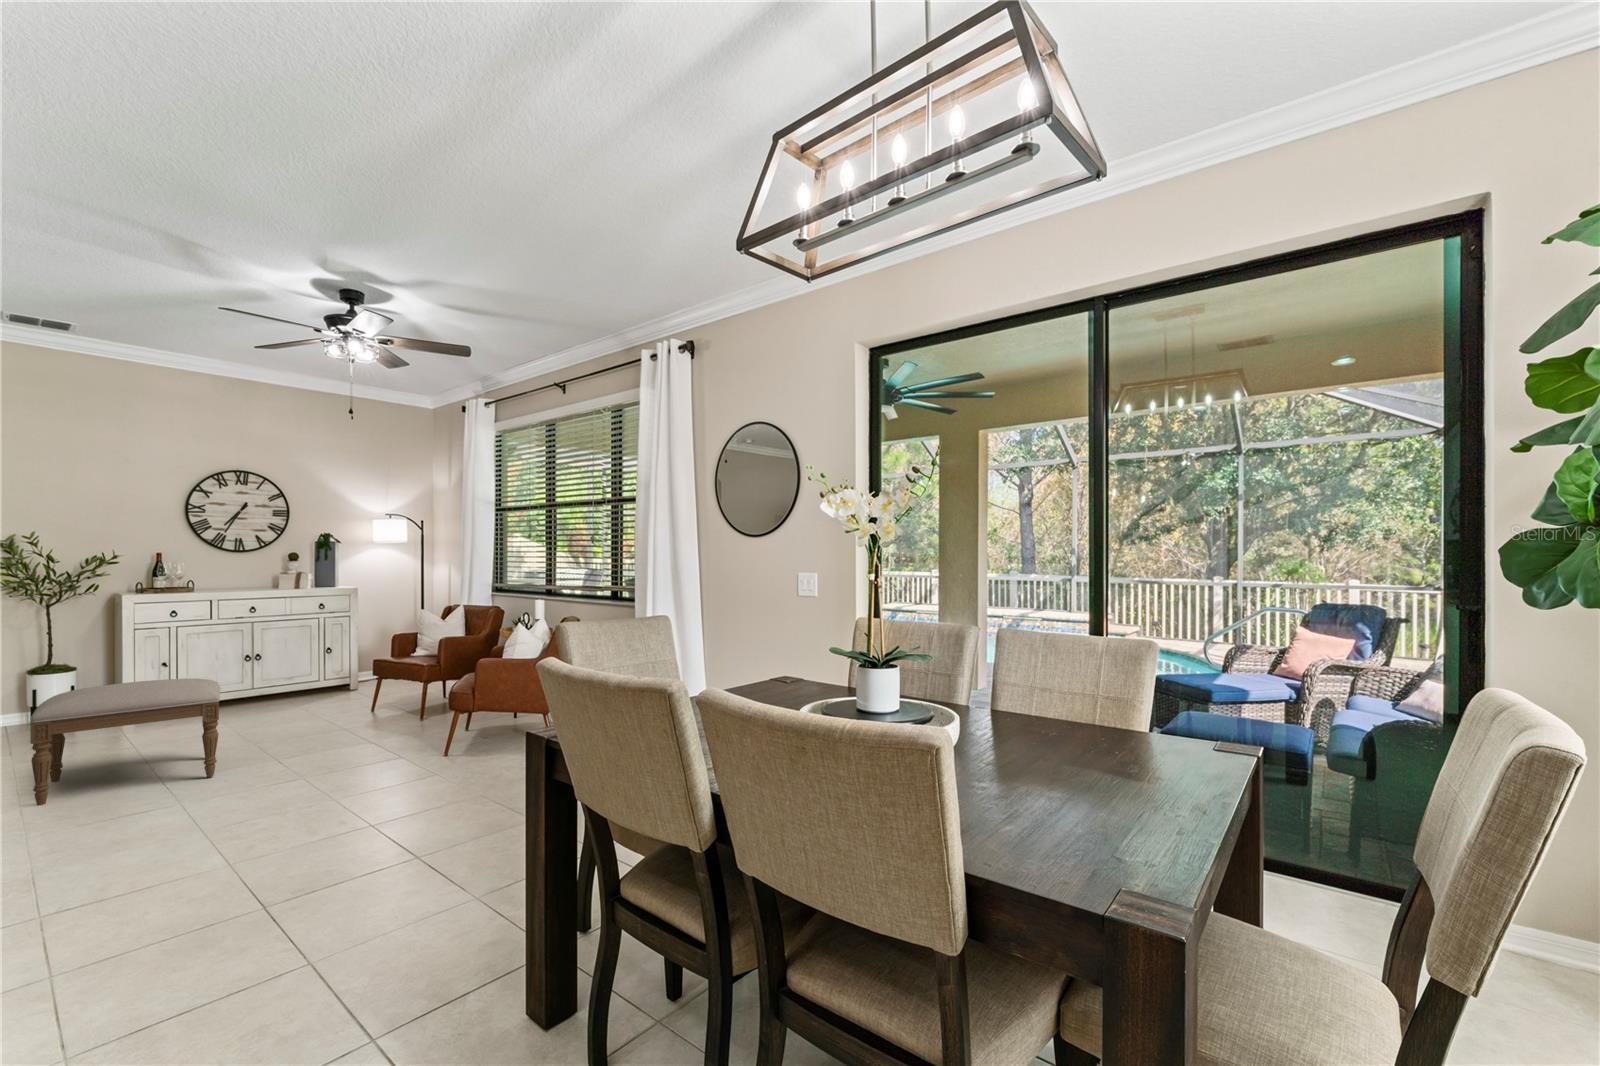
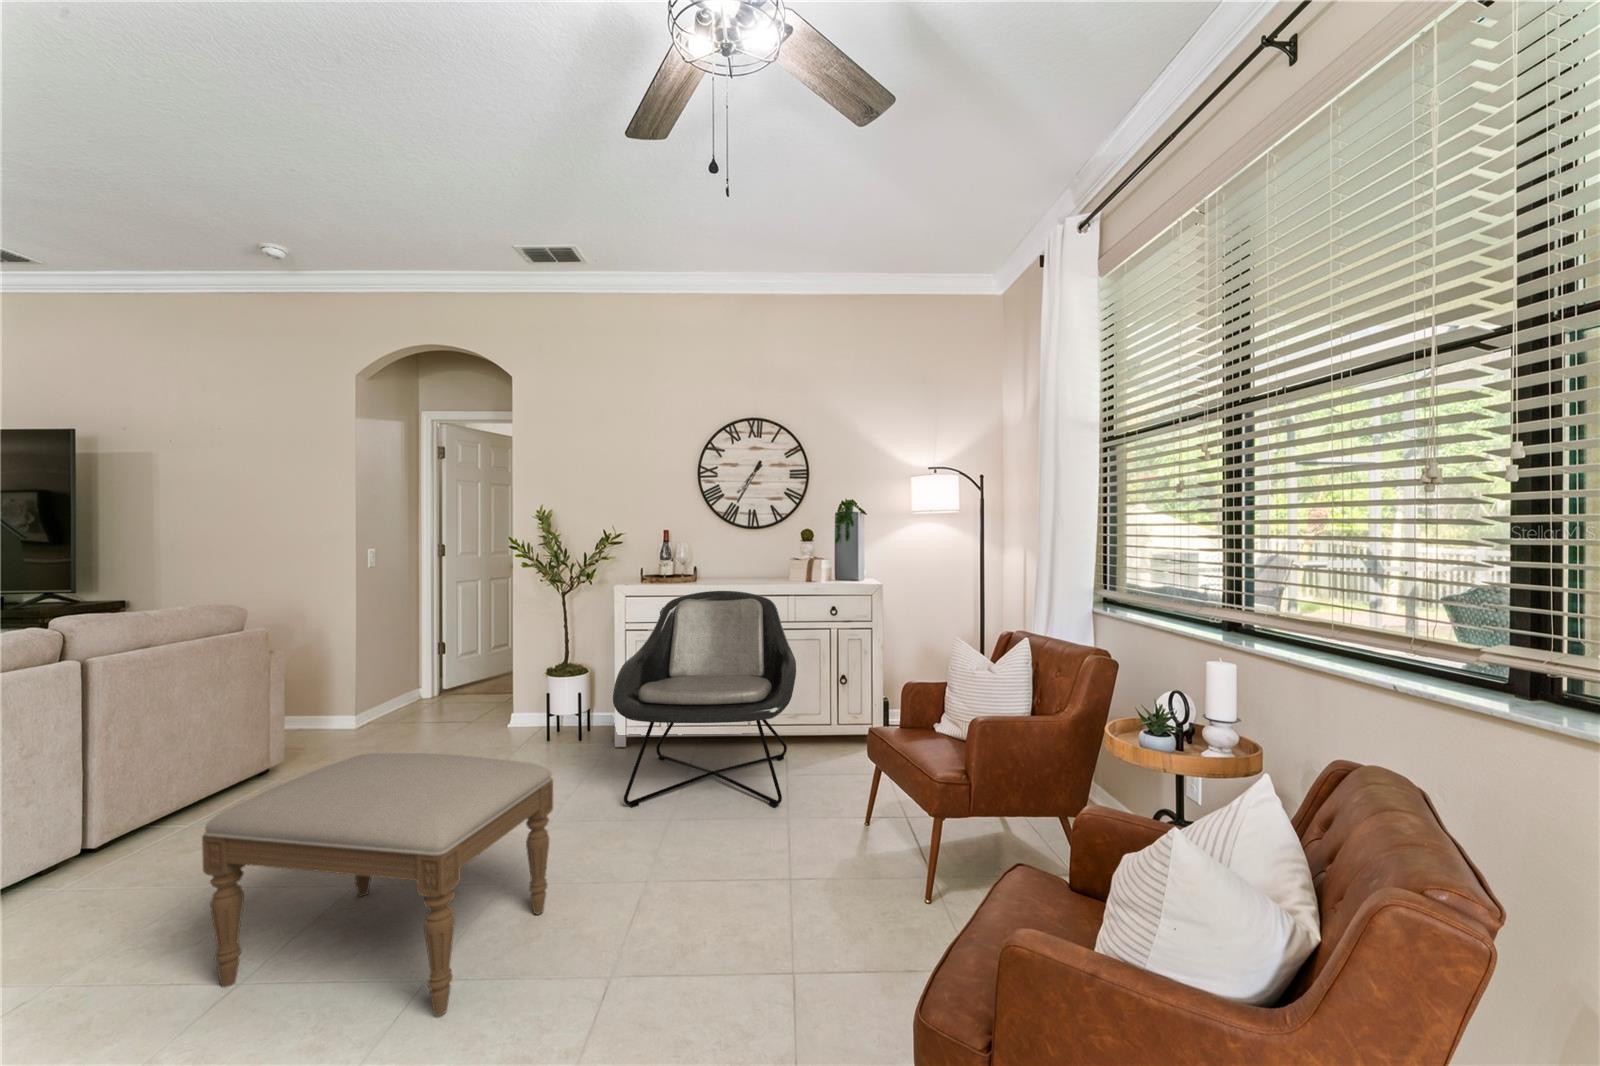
lounge chair: none [177,596,322,733] -> present [613,591,796,808]

